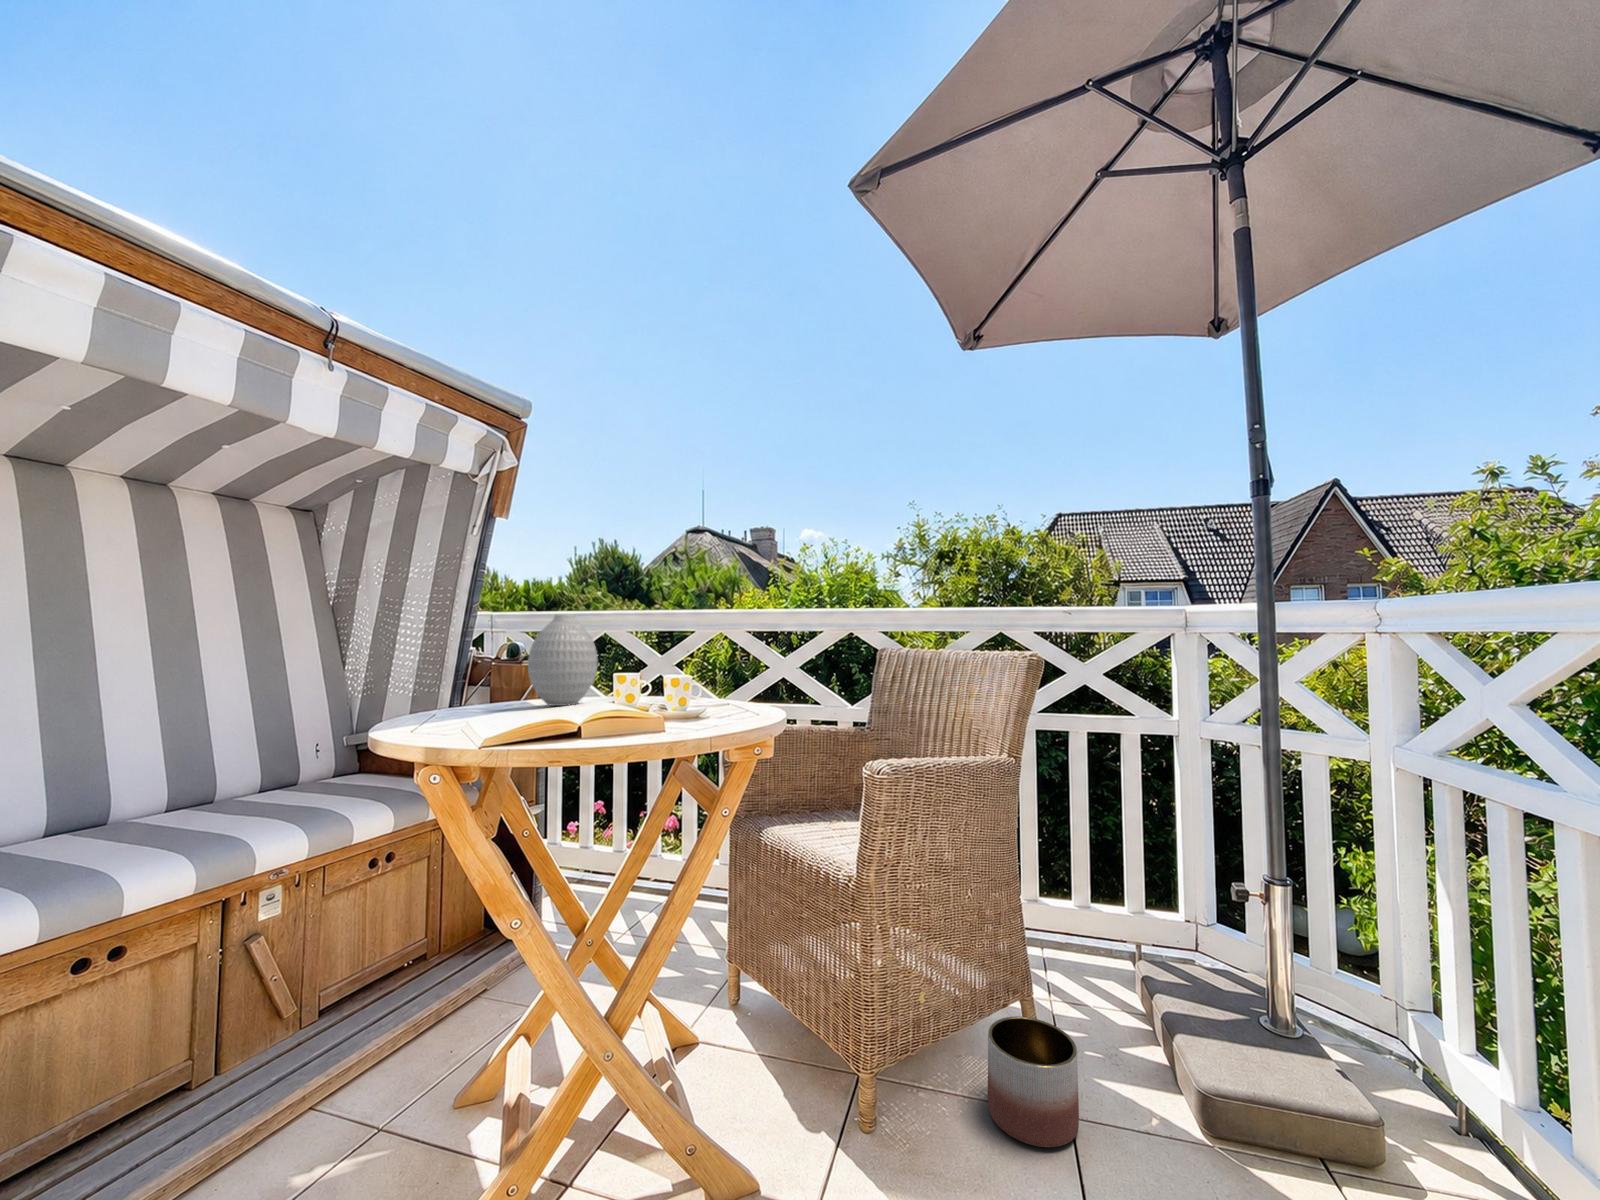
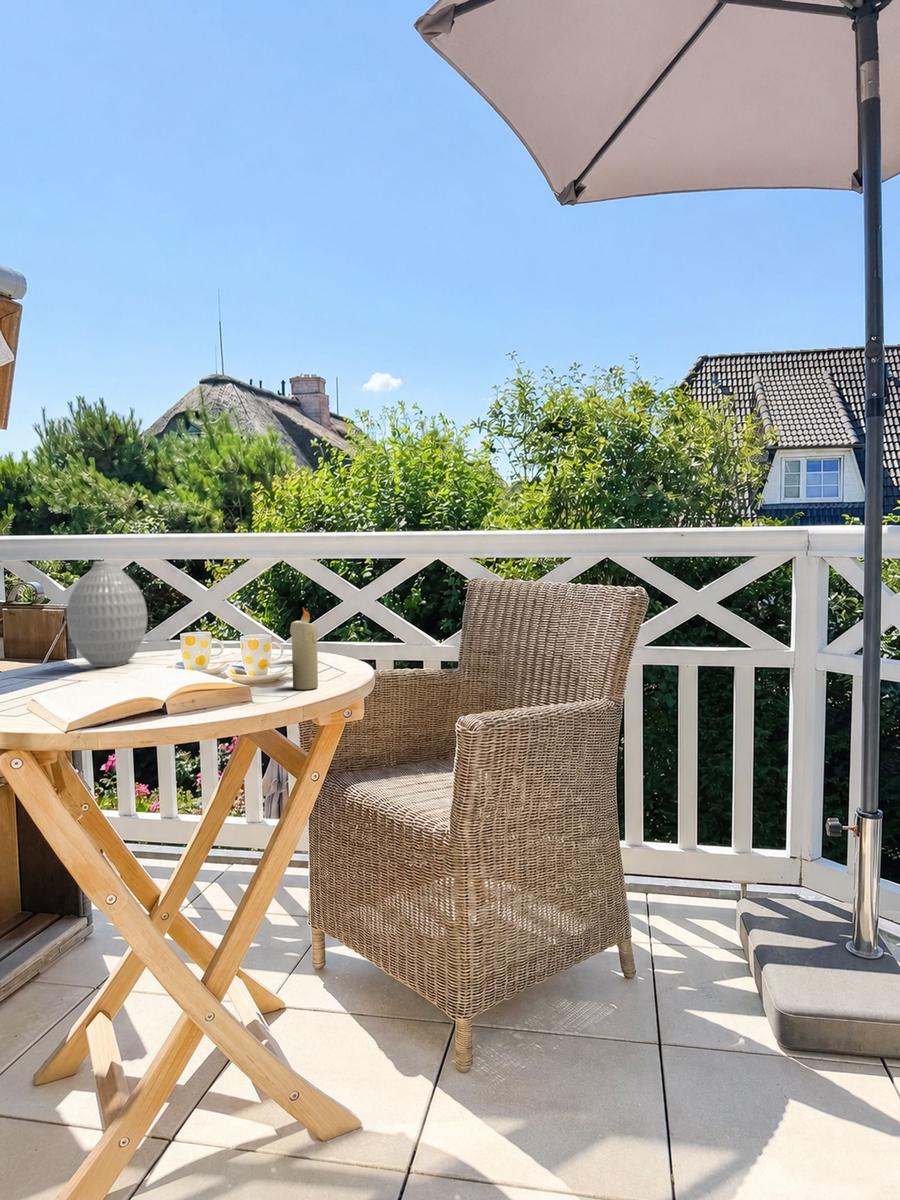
candle: none [713,650,738,727] -> present [290,607,318,689]
planter: present [988,1016,1079,1147] -> none [581,958,666,1070]

